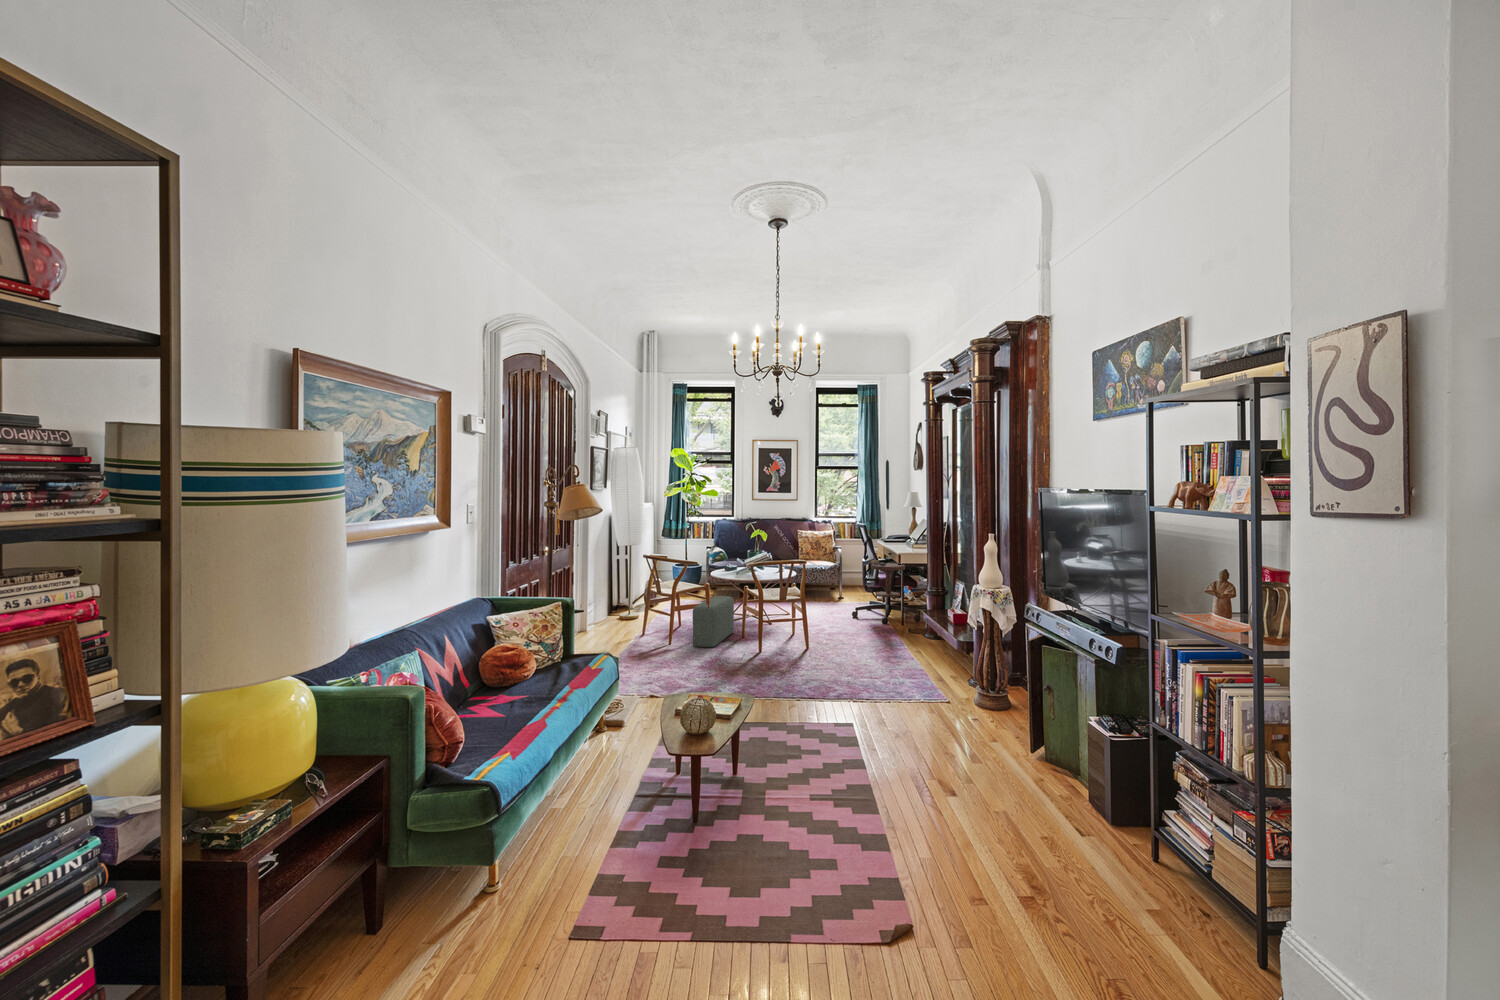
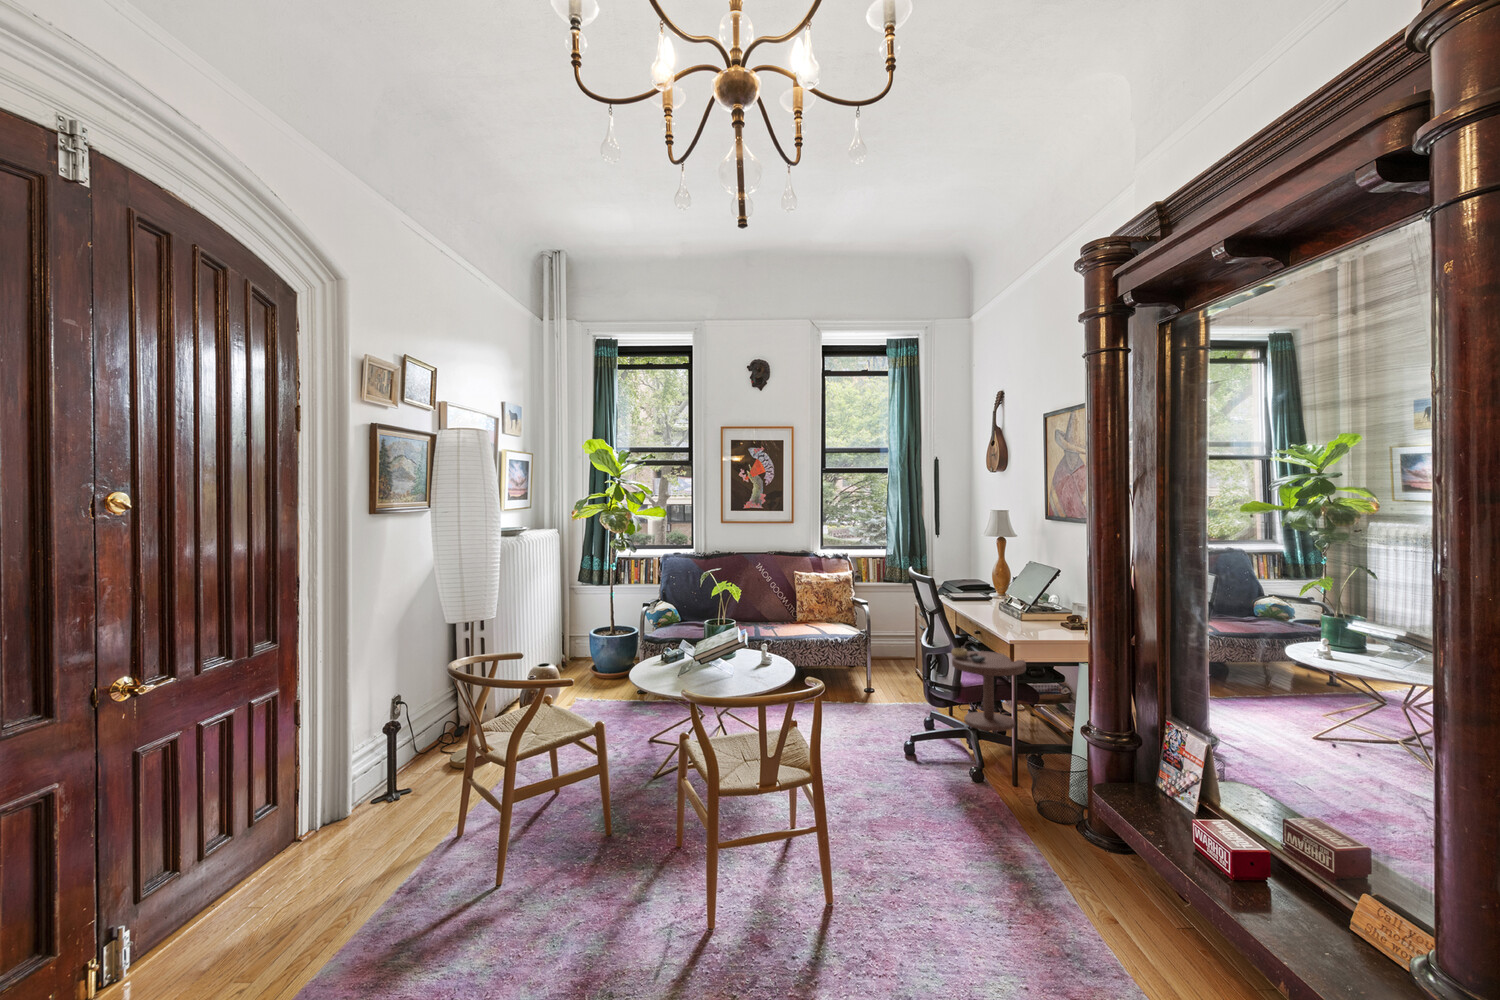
pouf: present [693,596,734,647] -> none [523,748,655,933]

